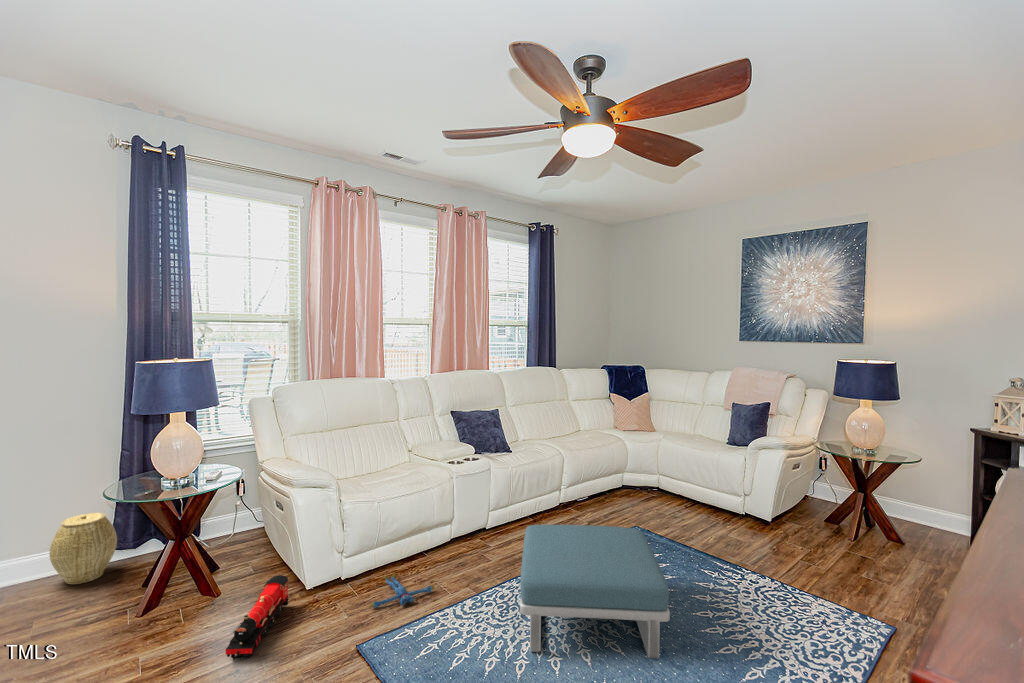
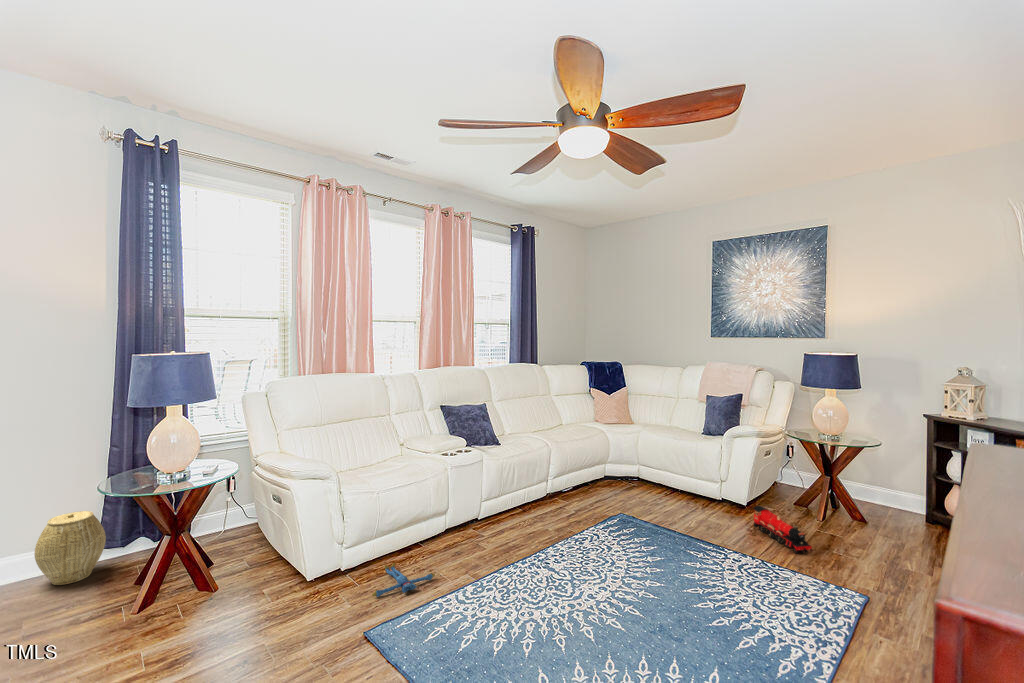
footstool: present [520,525,670,658] -> none [523,511,667,633]
toy train: present [226,575,289,658] -> present [754,506,812,553]

